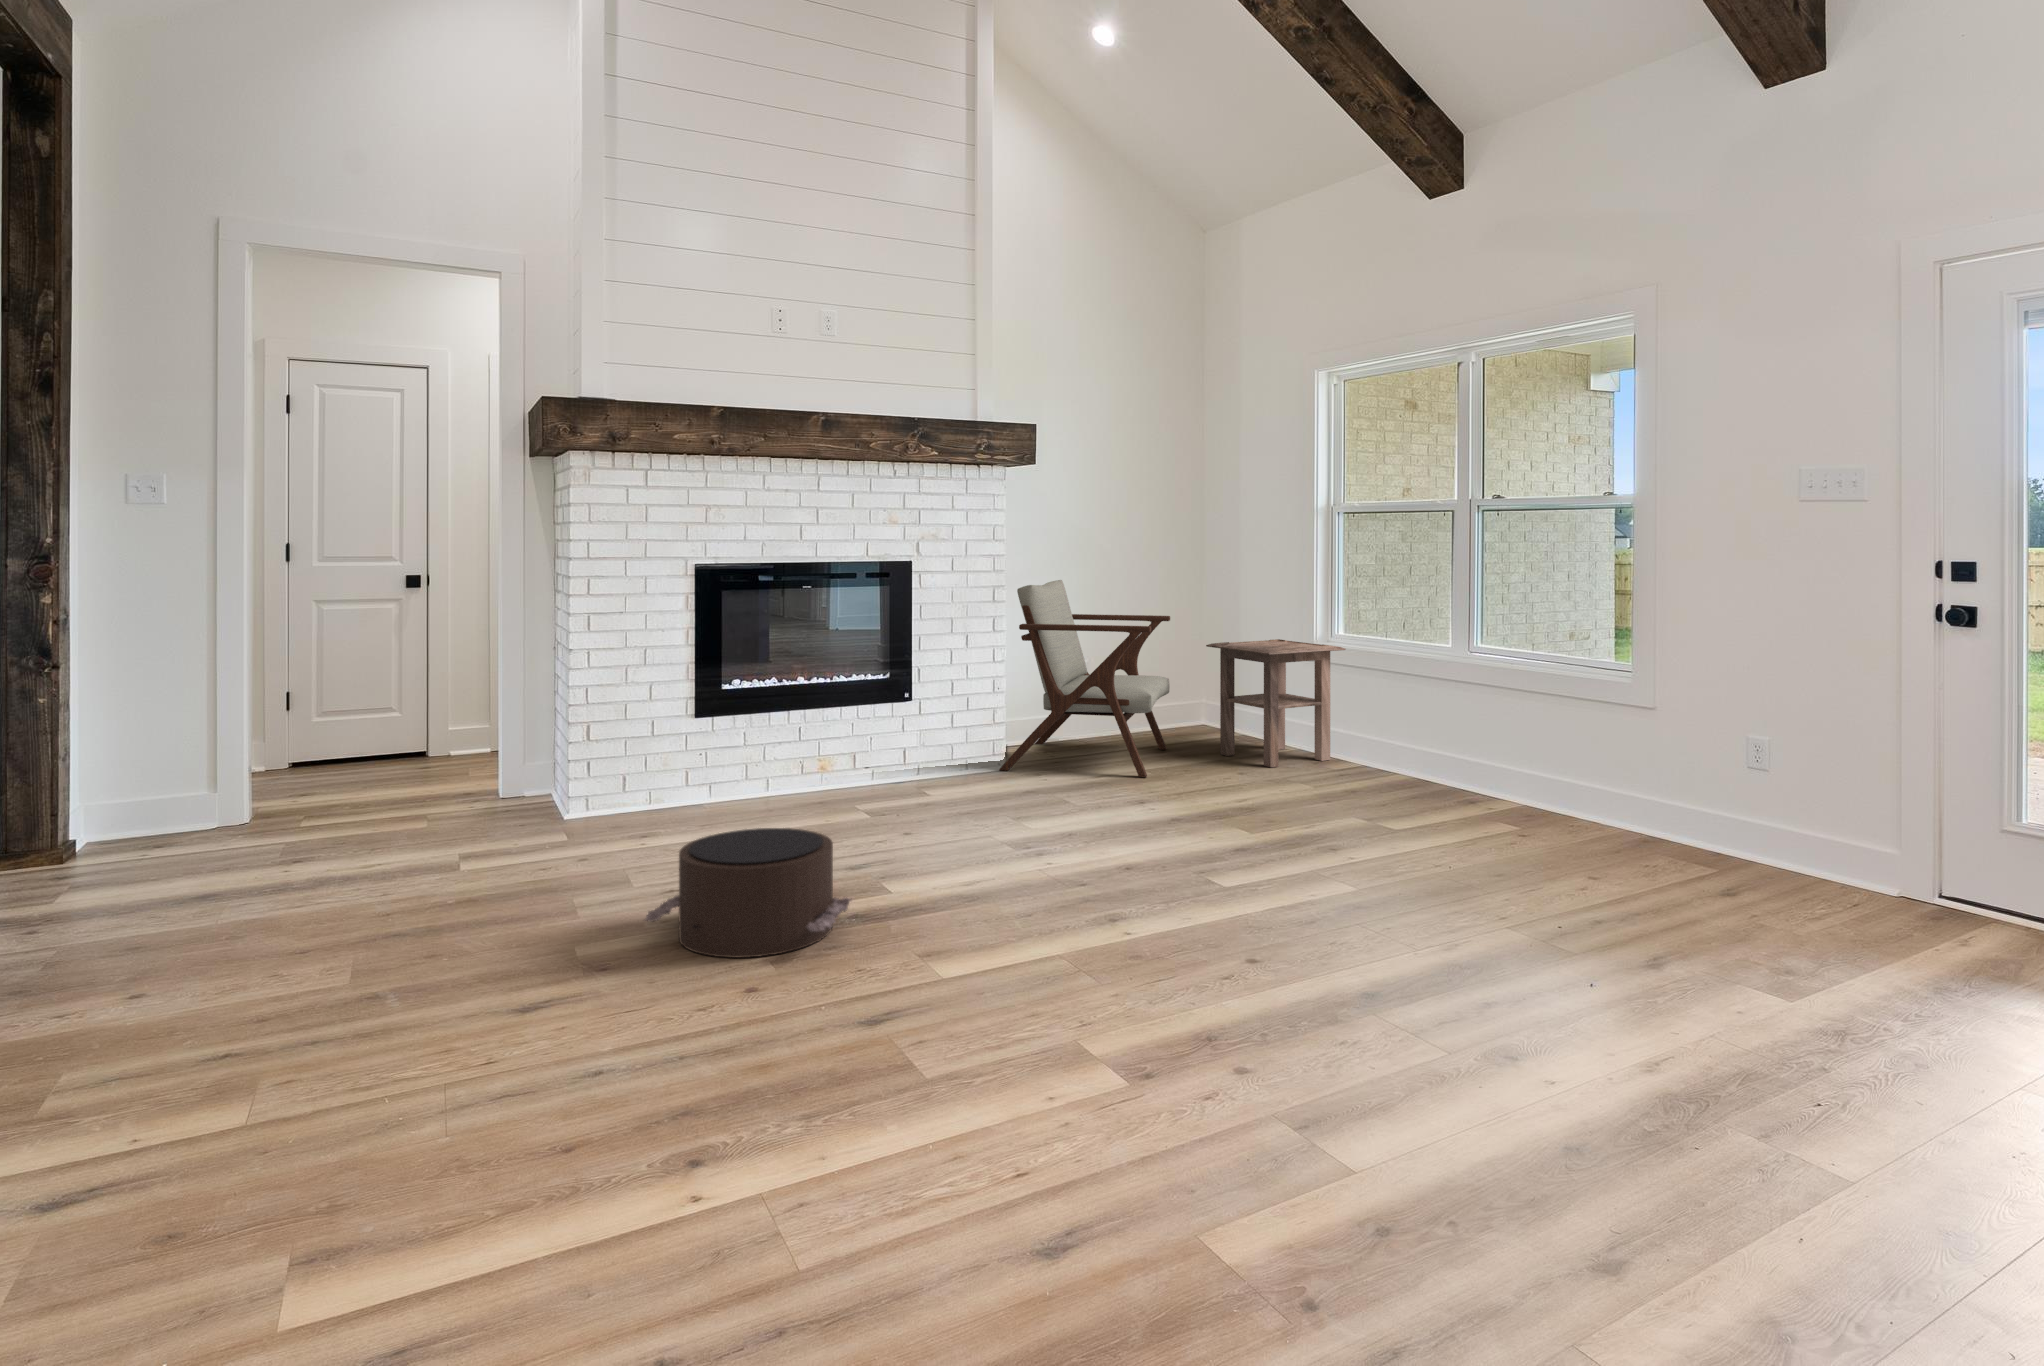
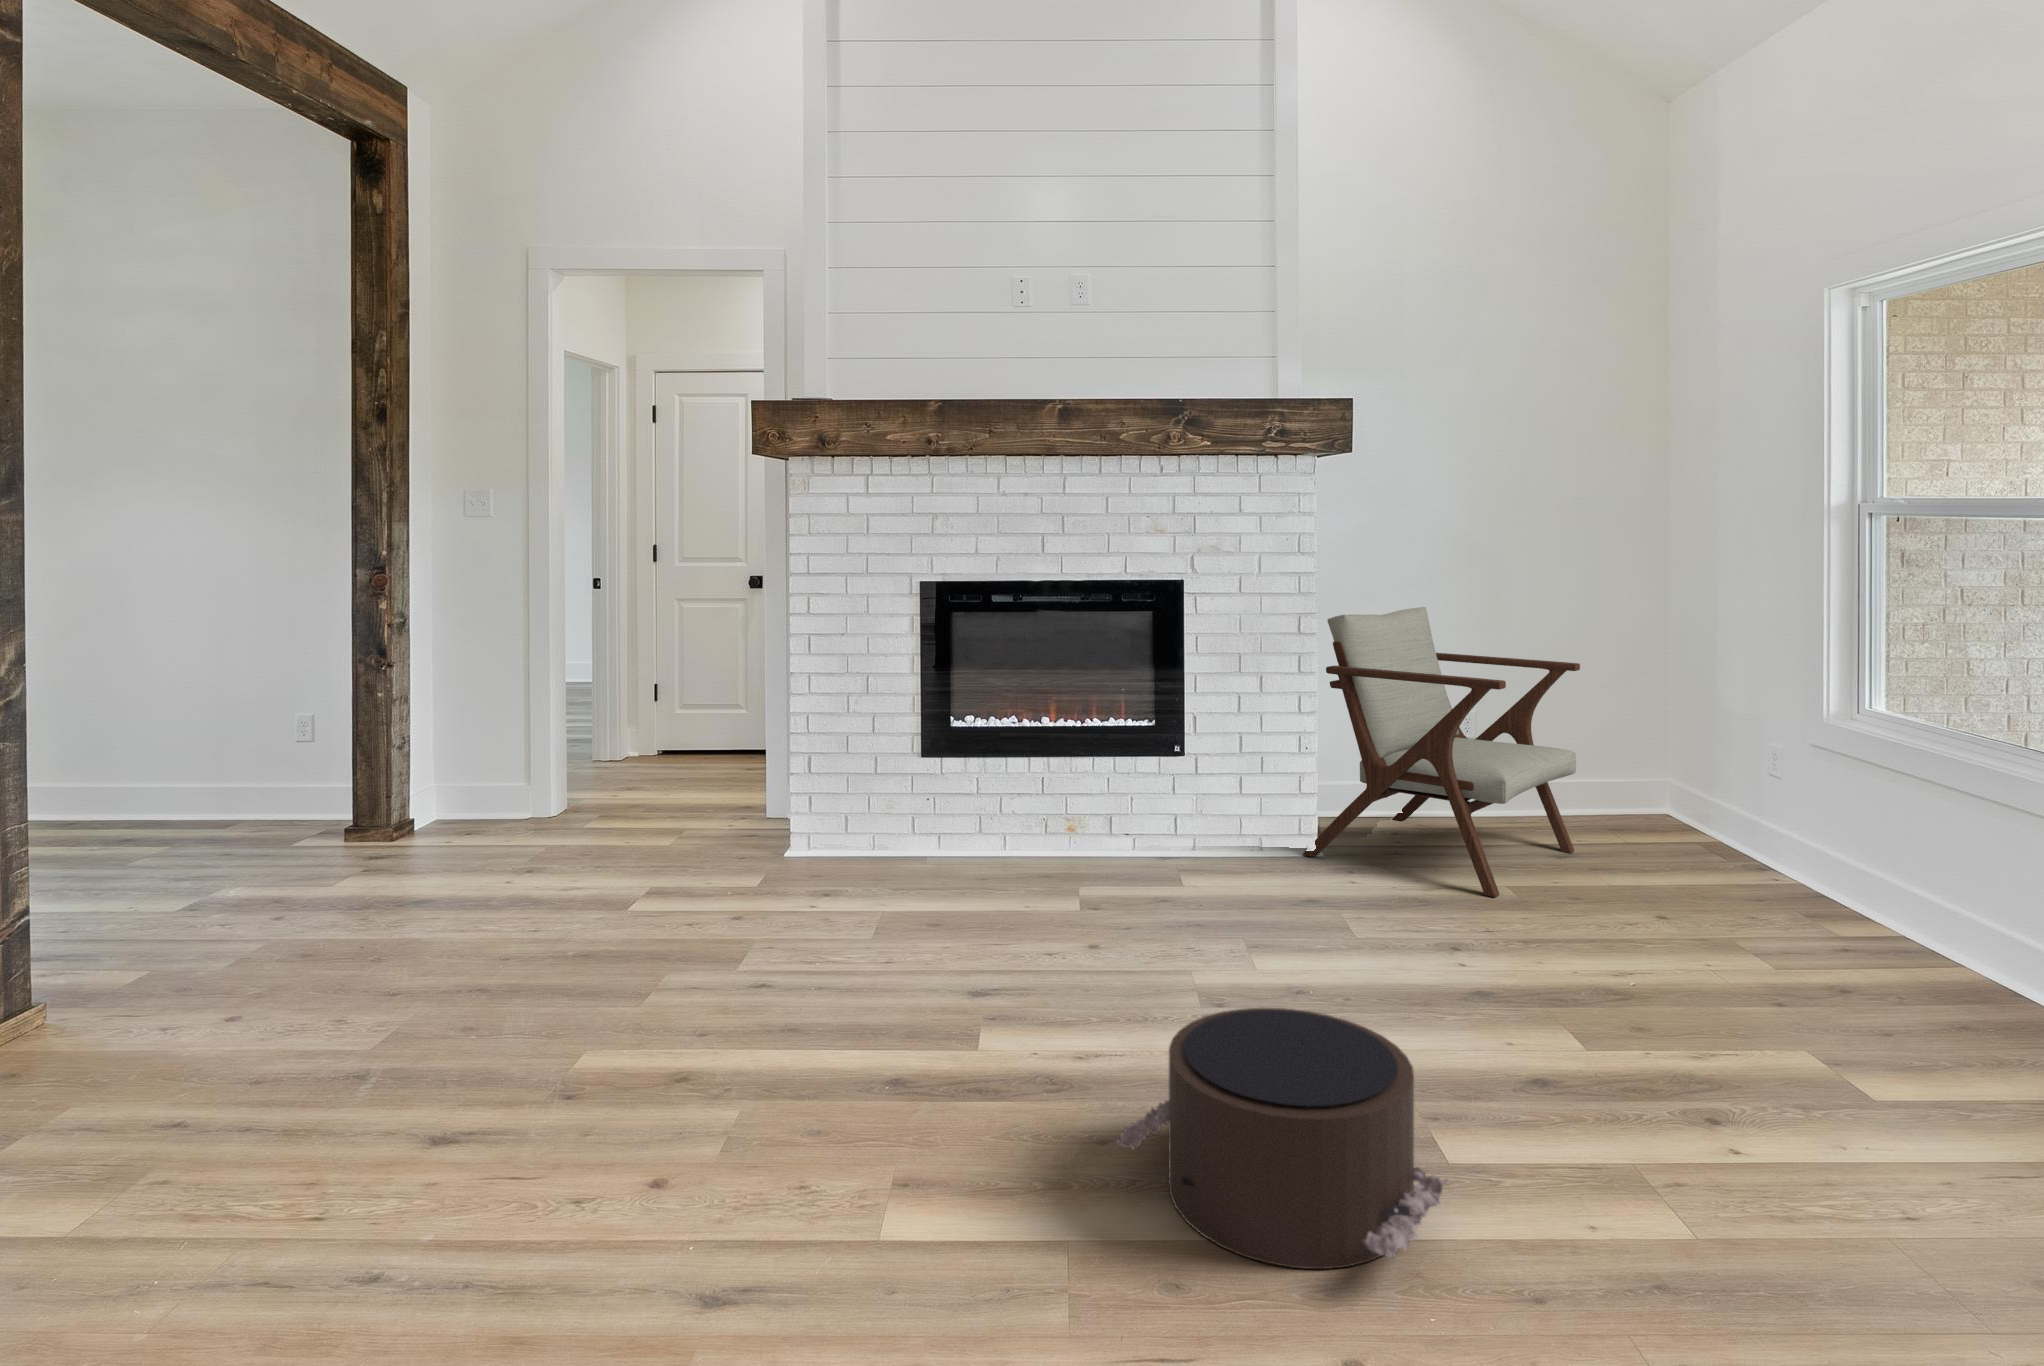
side table: present [1206,639,1346,767] -> none [1629,708,1870,910]
pouf: present [645,828,851,958] -> present [1116,1008,1447,1269]

